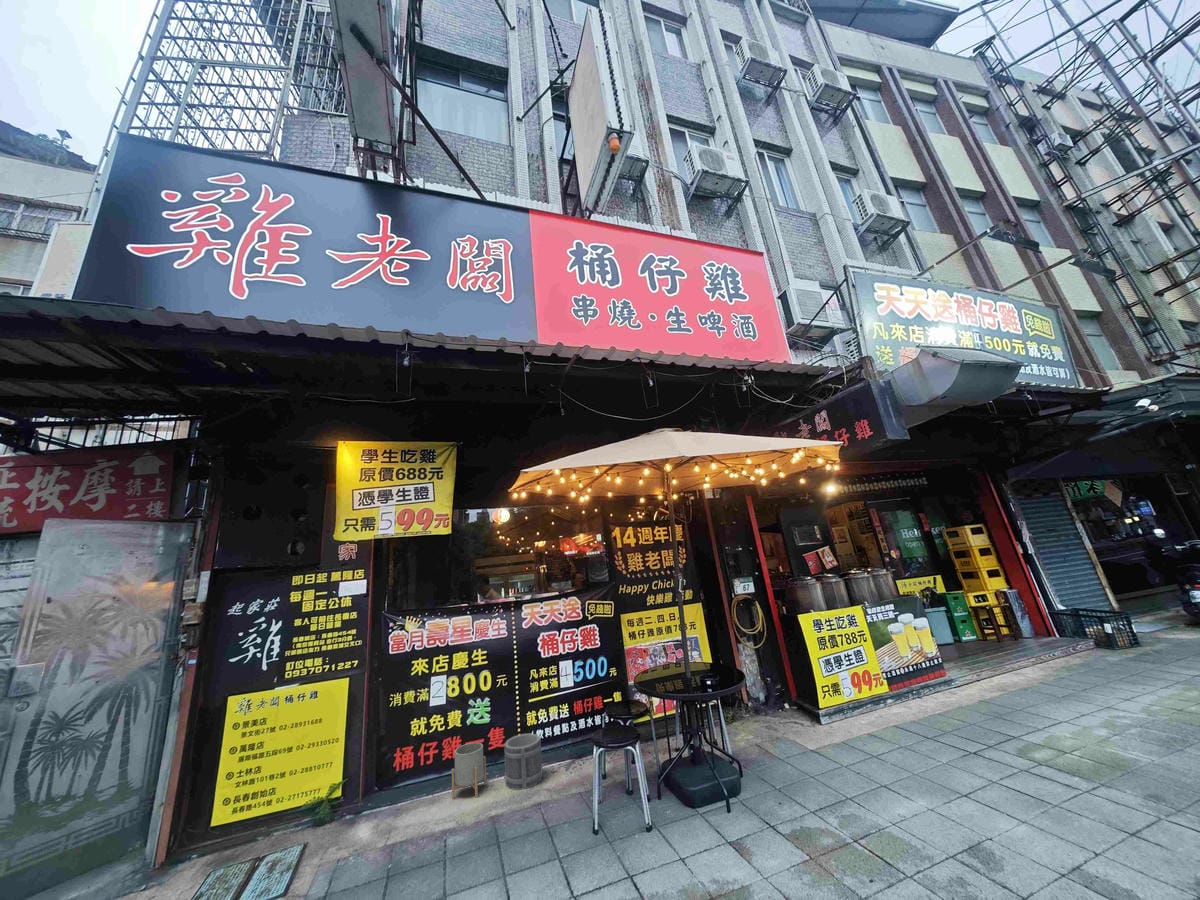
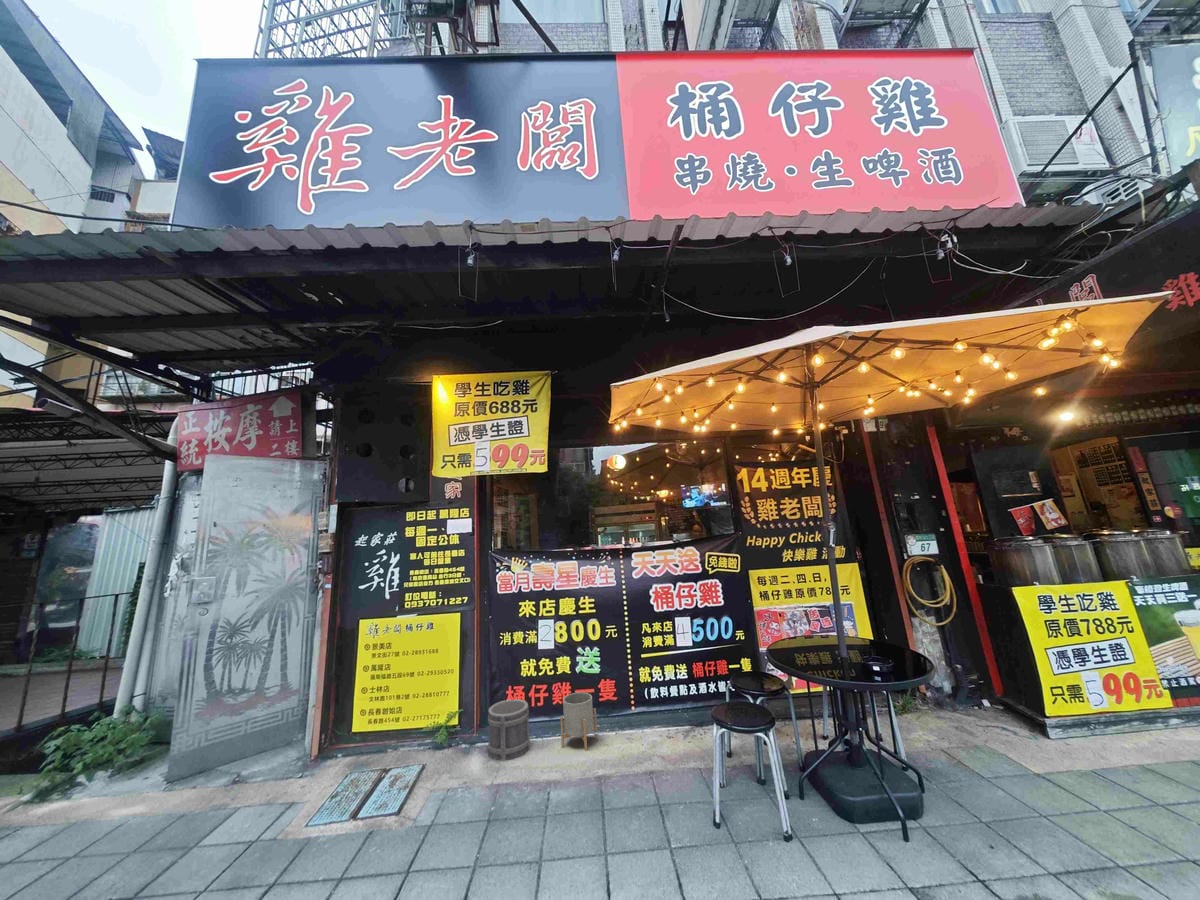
bucket: present [504,734,543,790] -> present [488,699,530,761]

